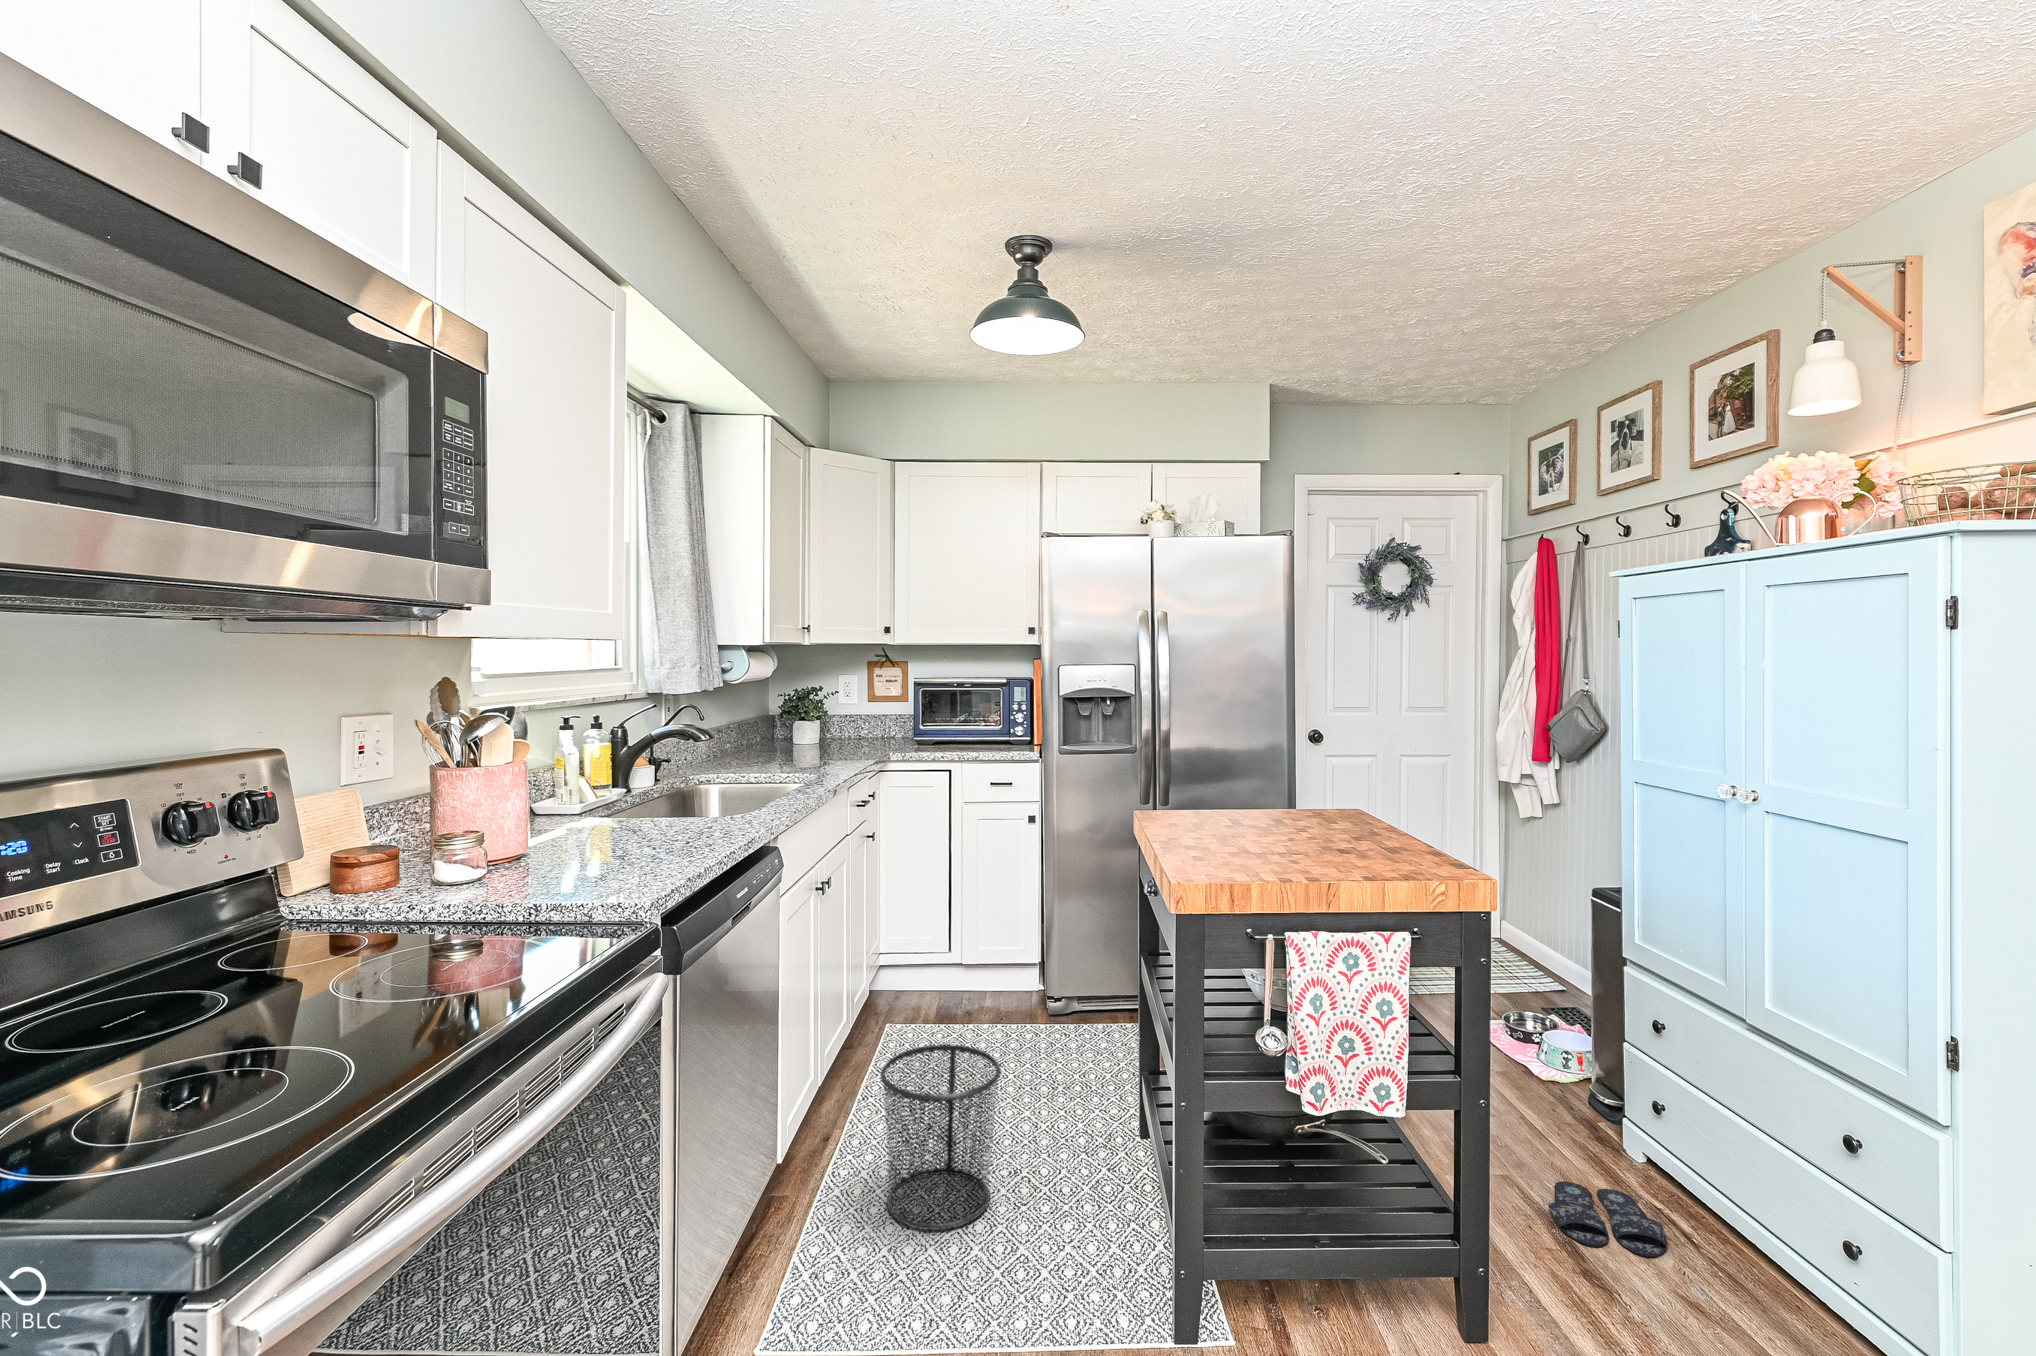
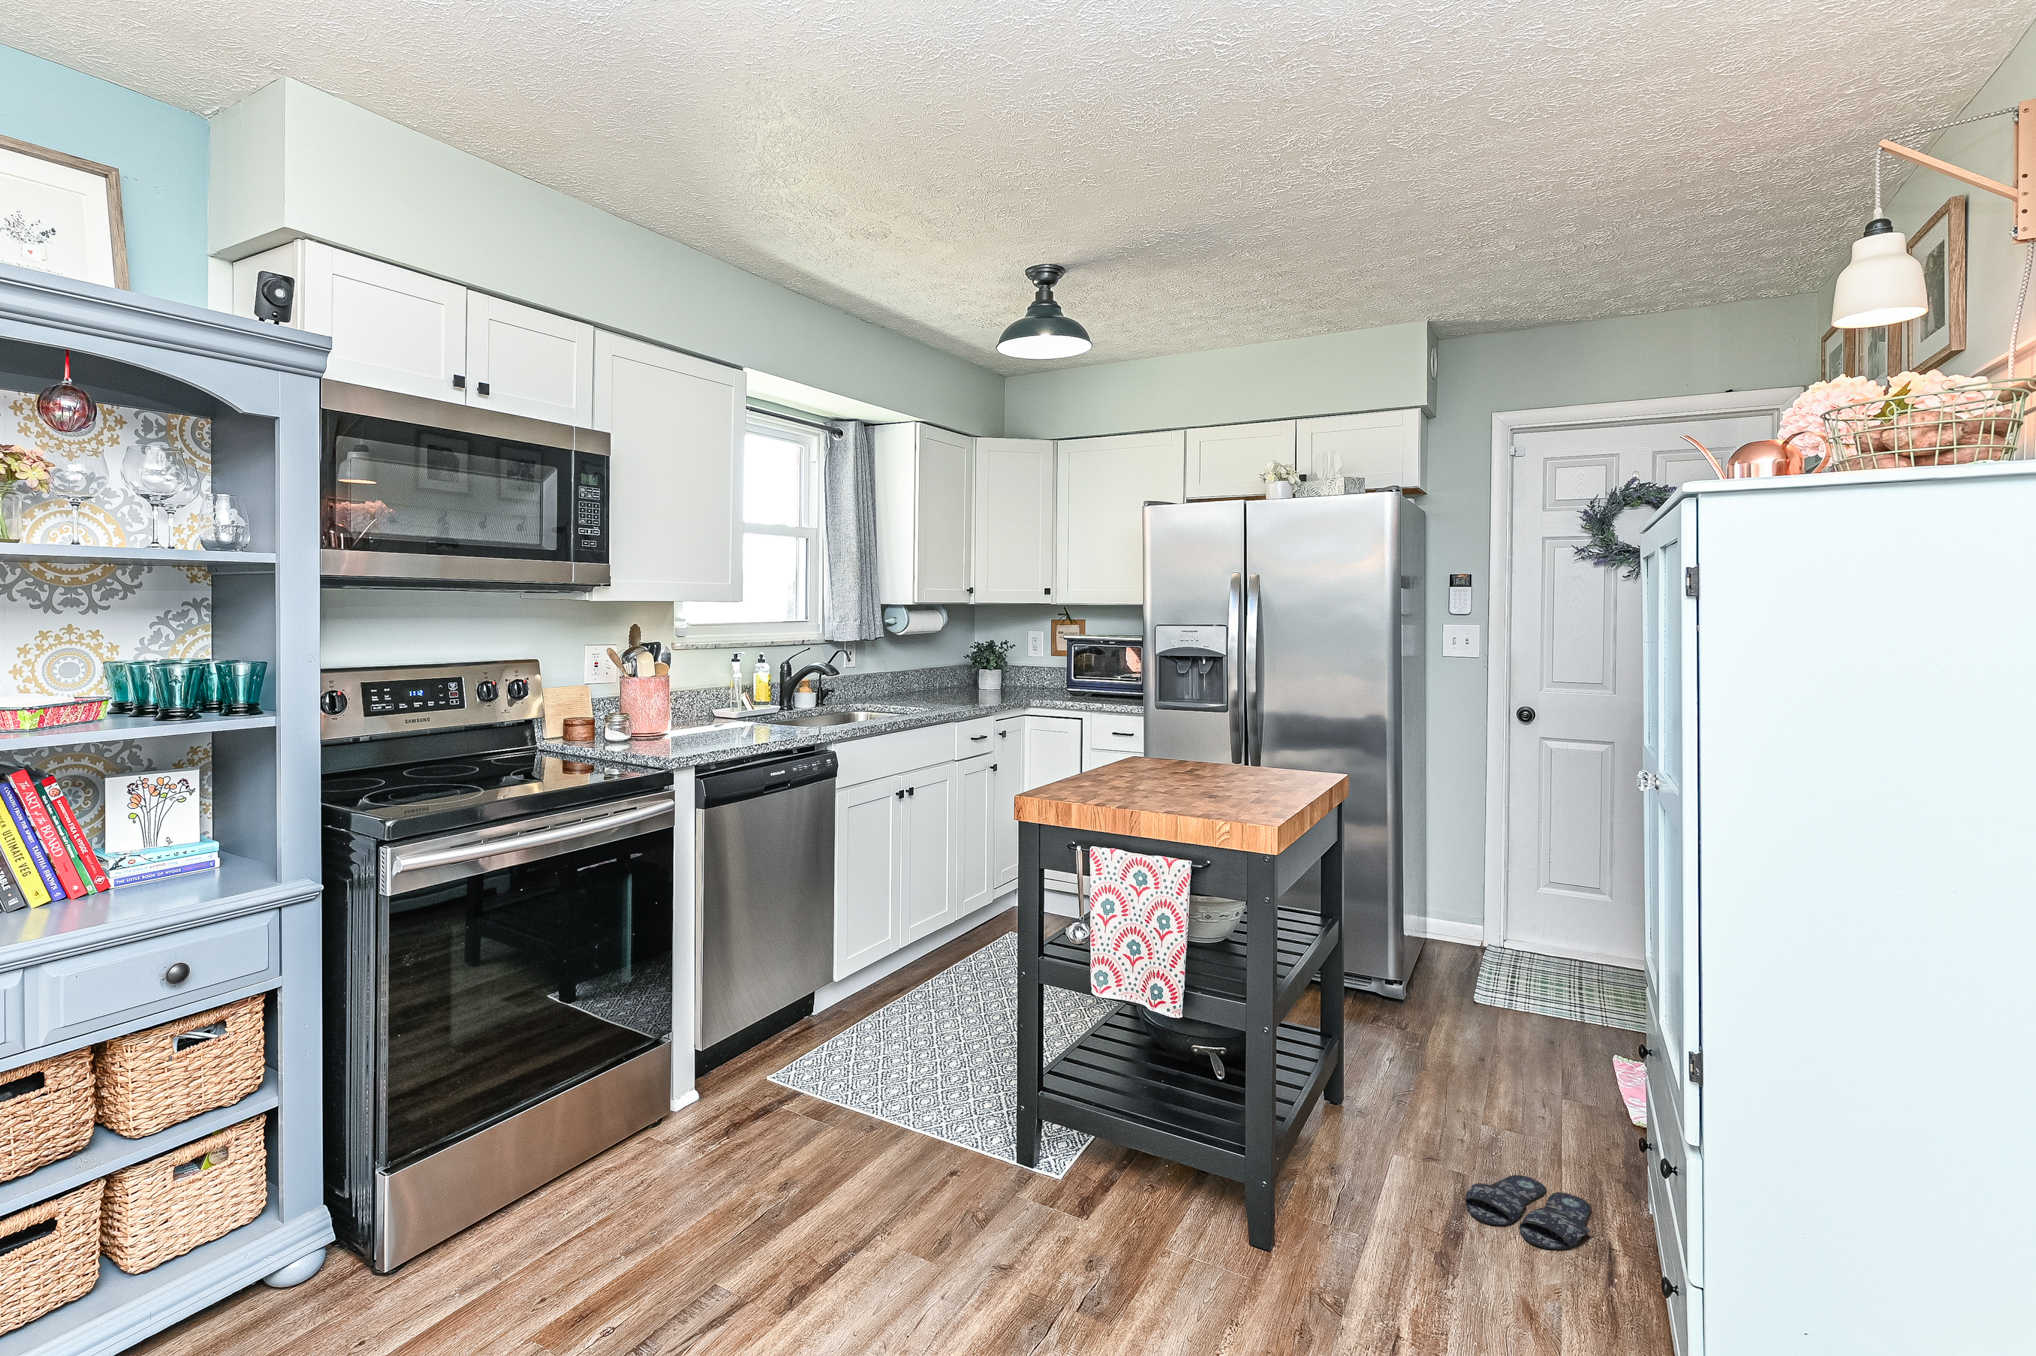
waste bin: present [880,1044,1001,1230] -> none [891,928,986,1060]

